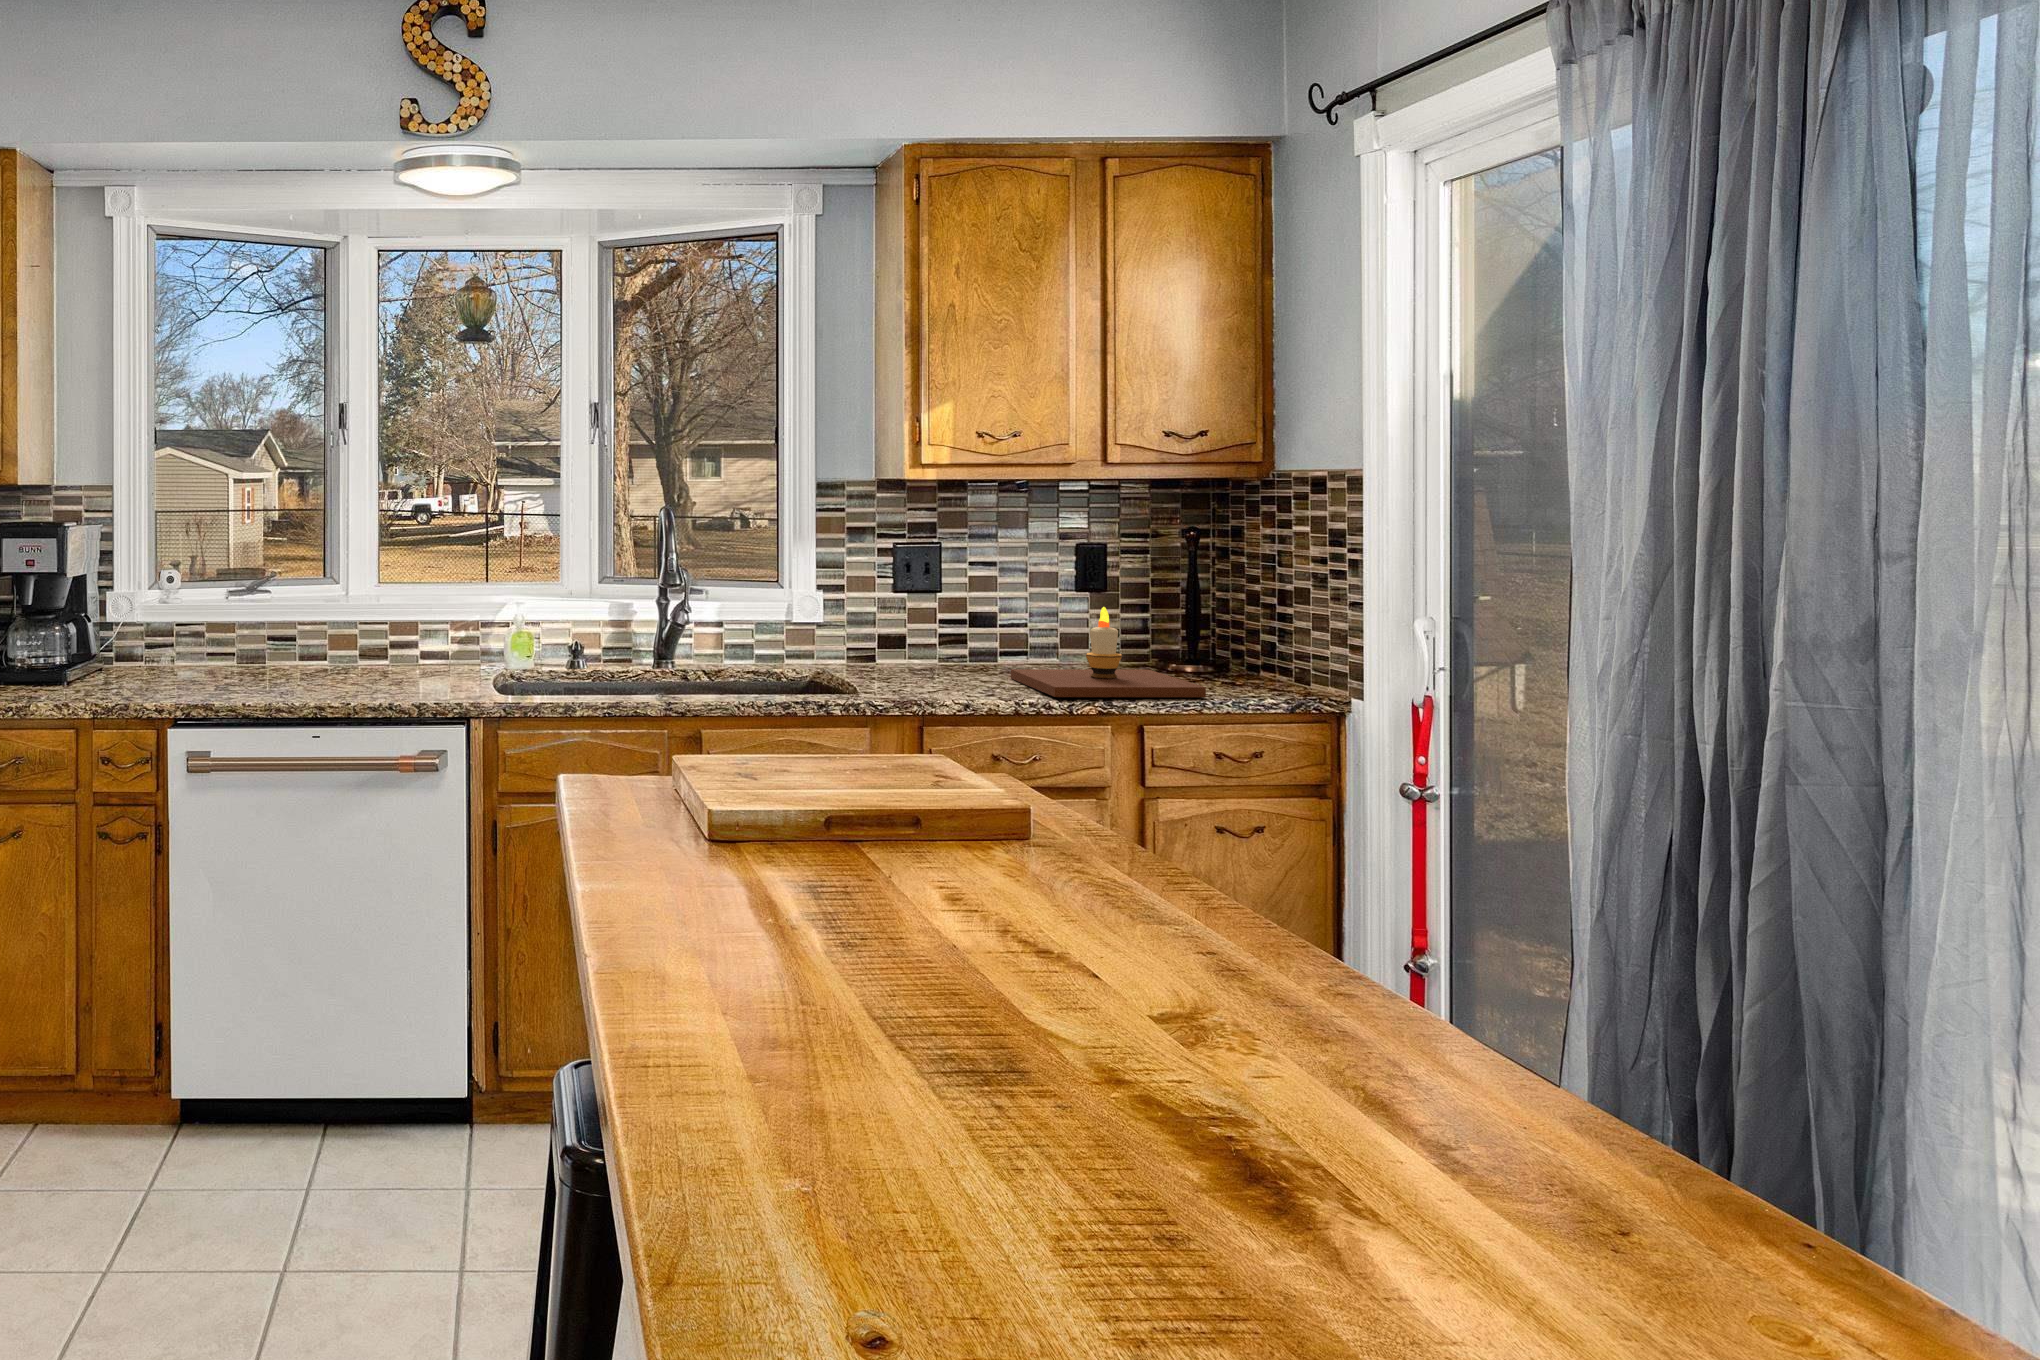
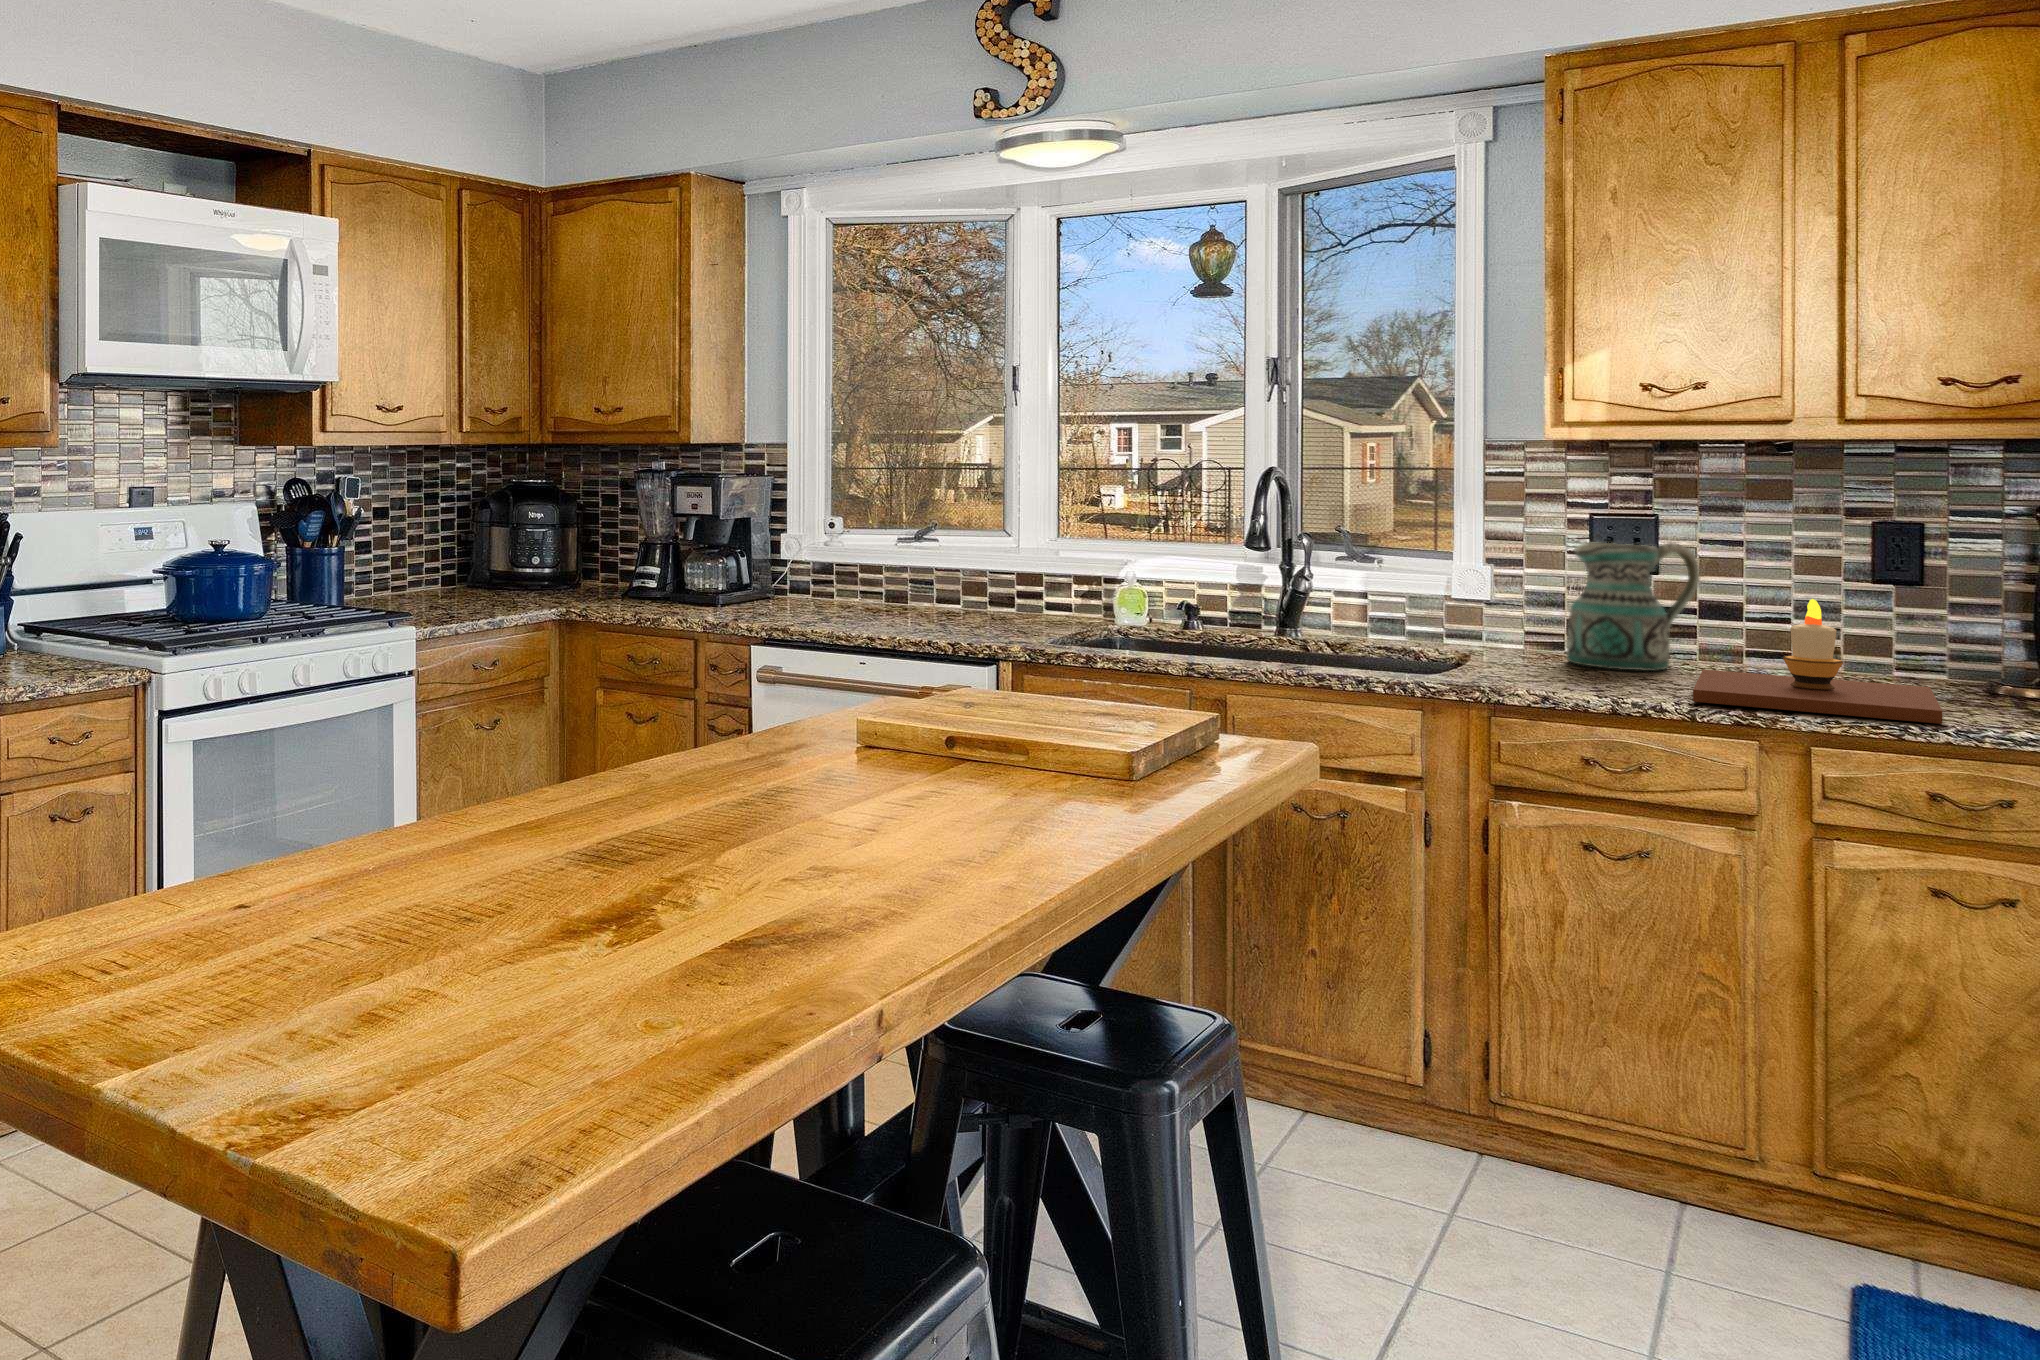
ceramic pitcher: none [899,566,982,675] -> present [1566,542,1700,671]

